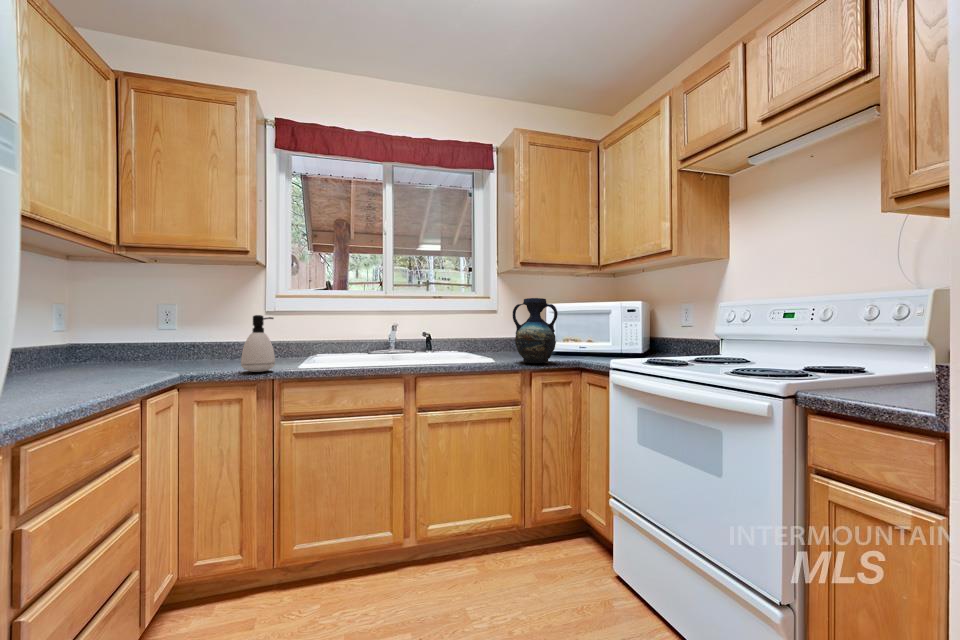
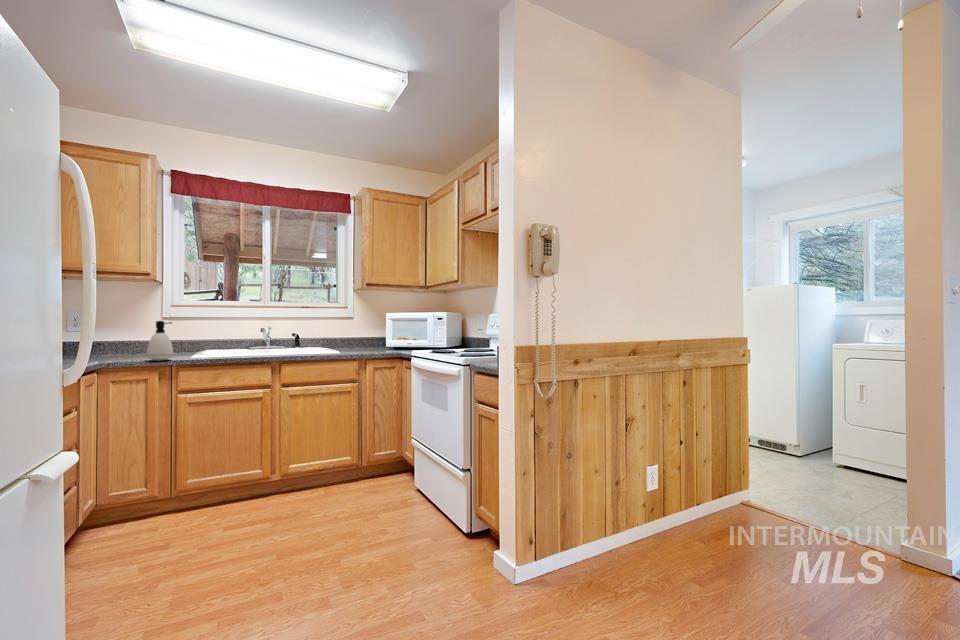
vase: present [513,298,558,363] -> none [354,310,385,354]

